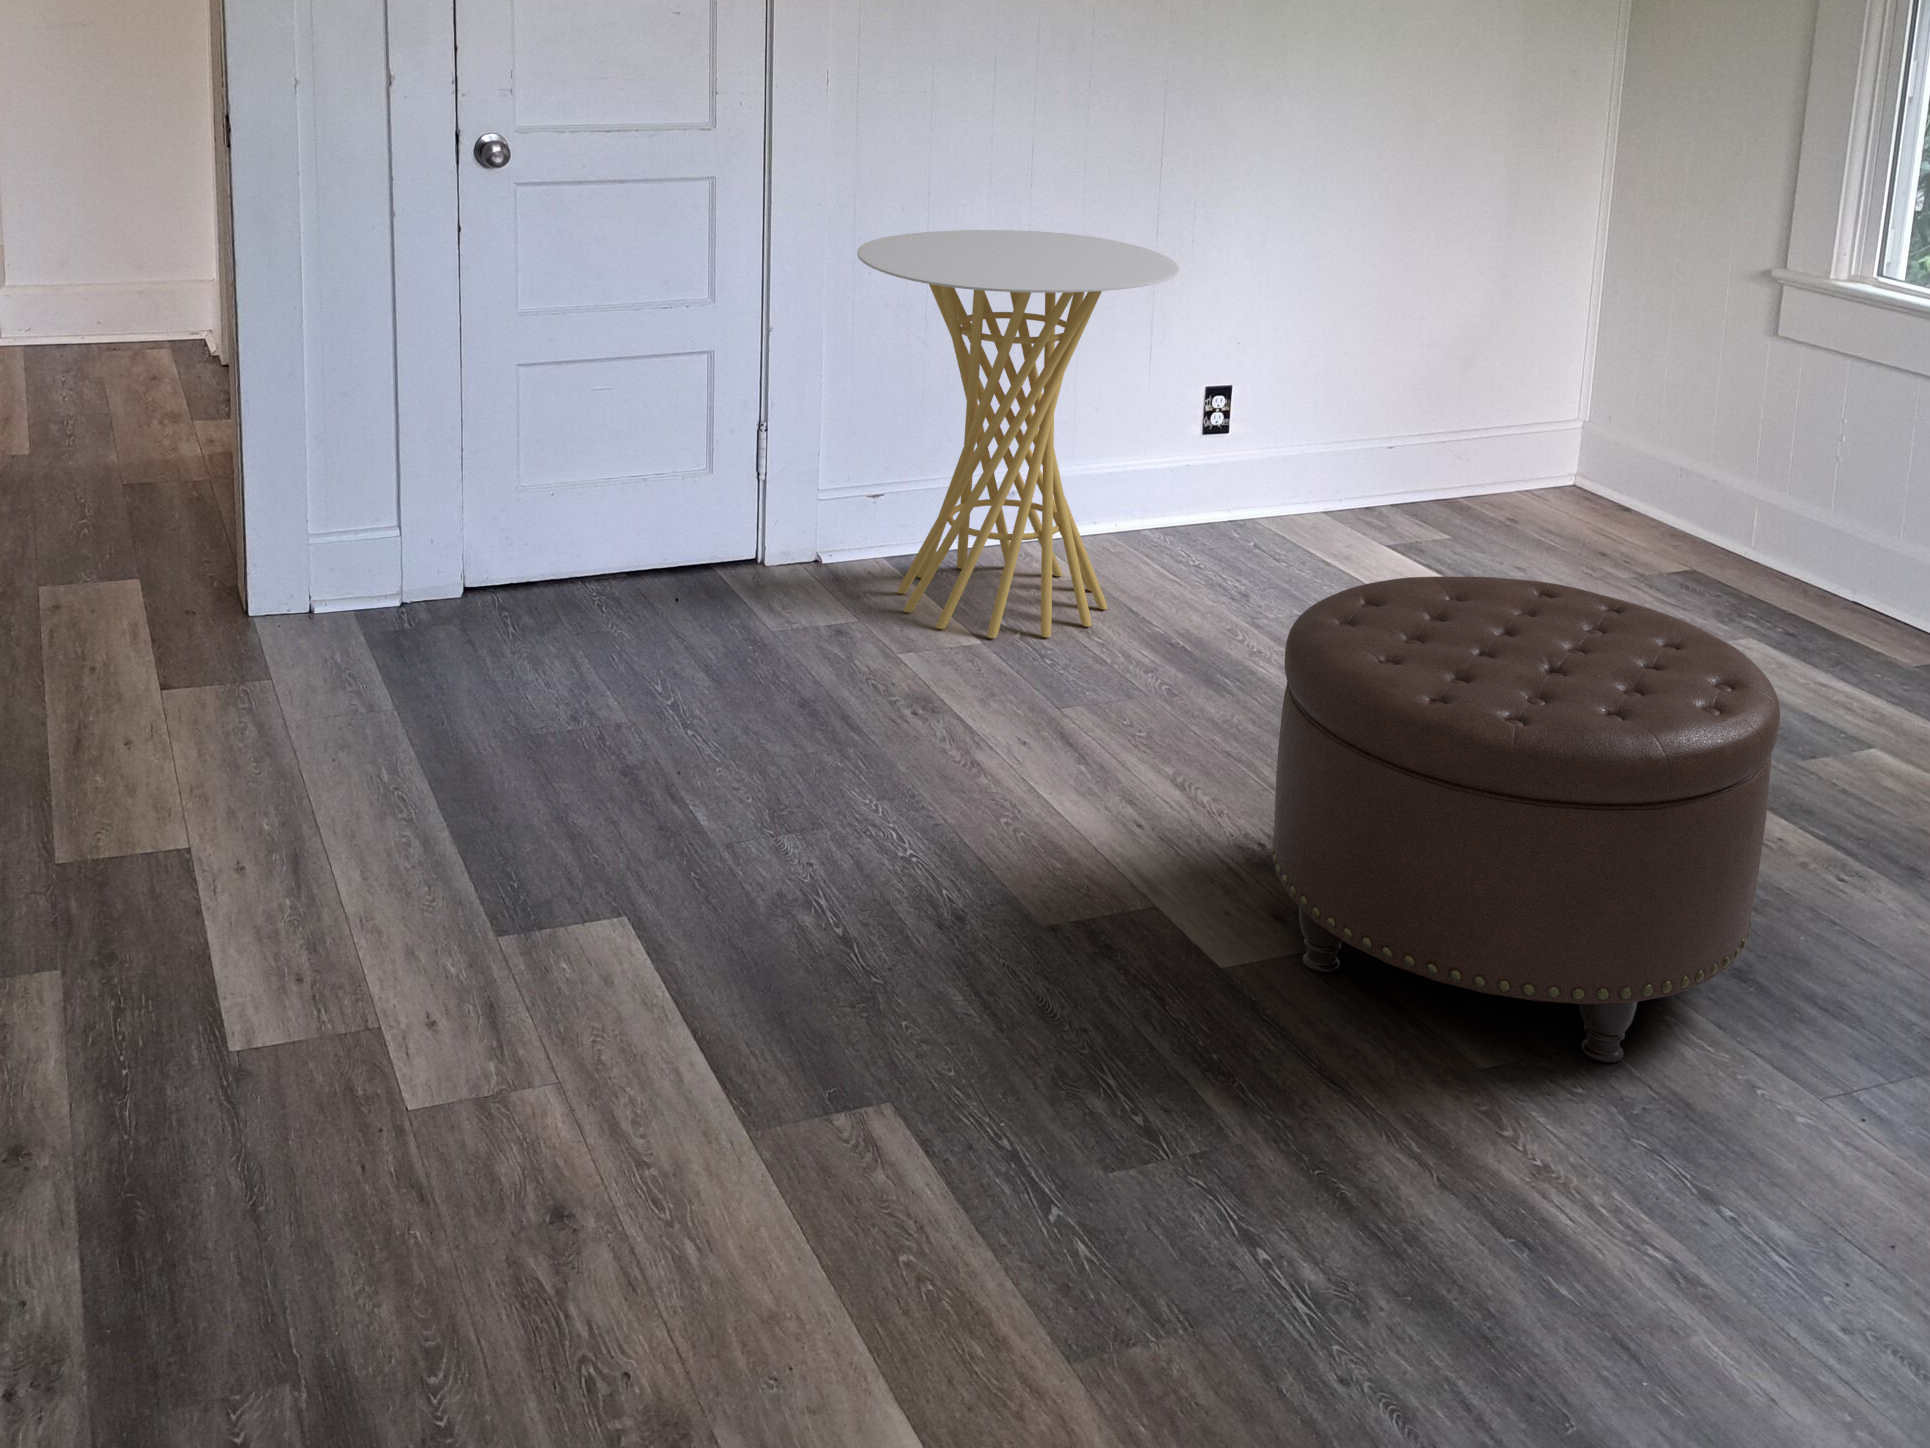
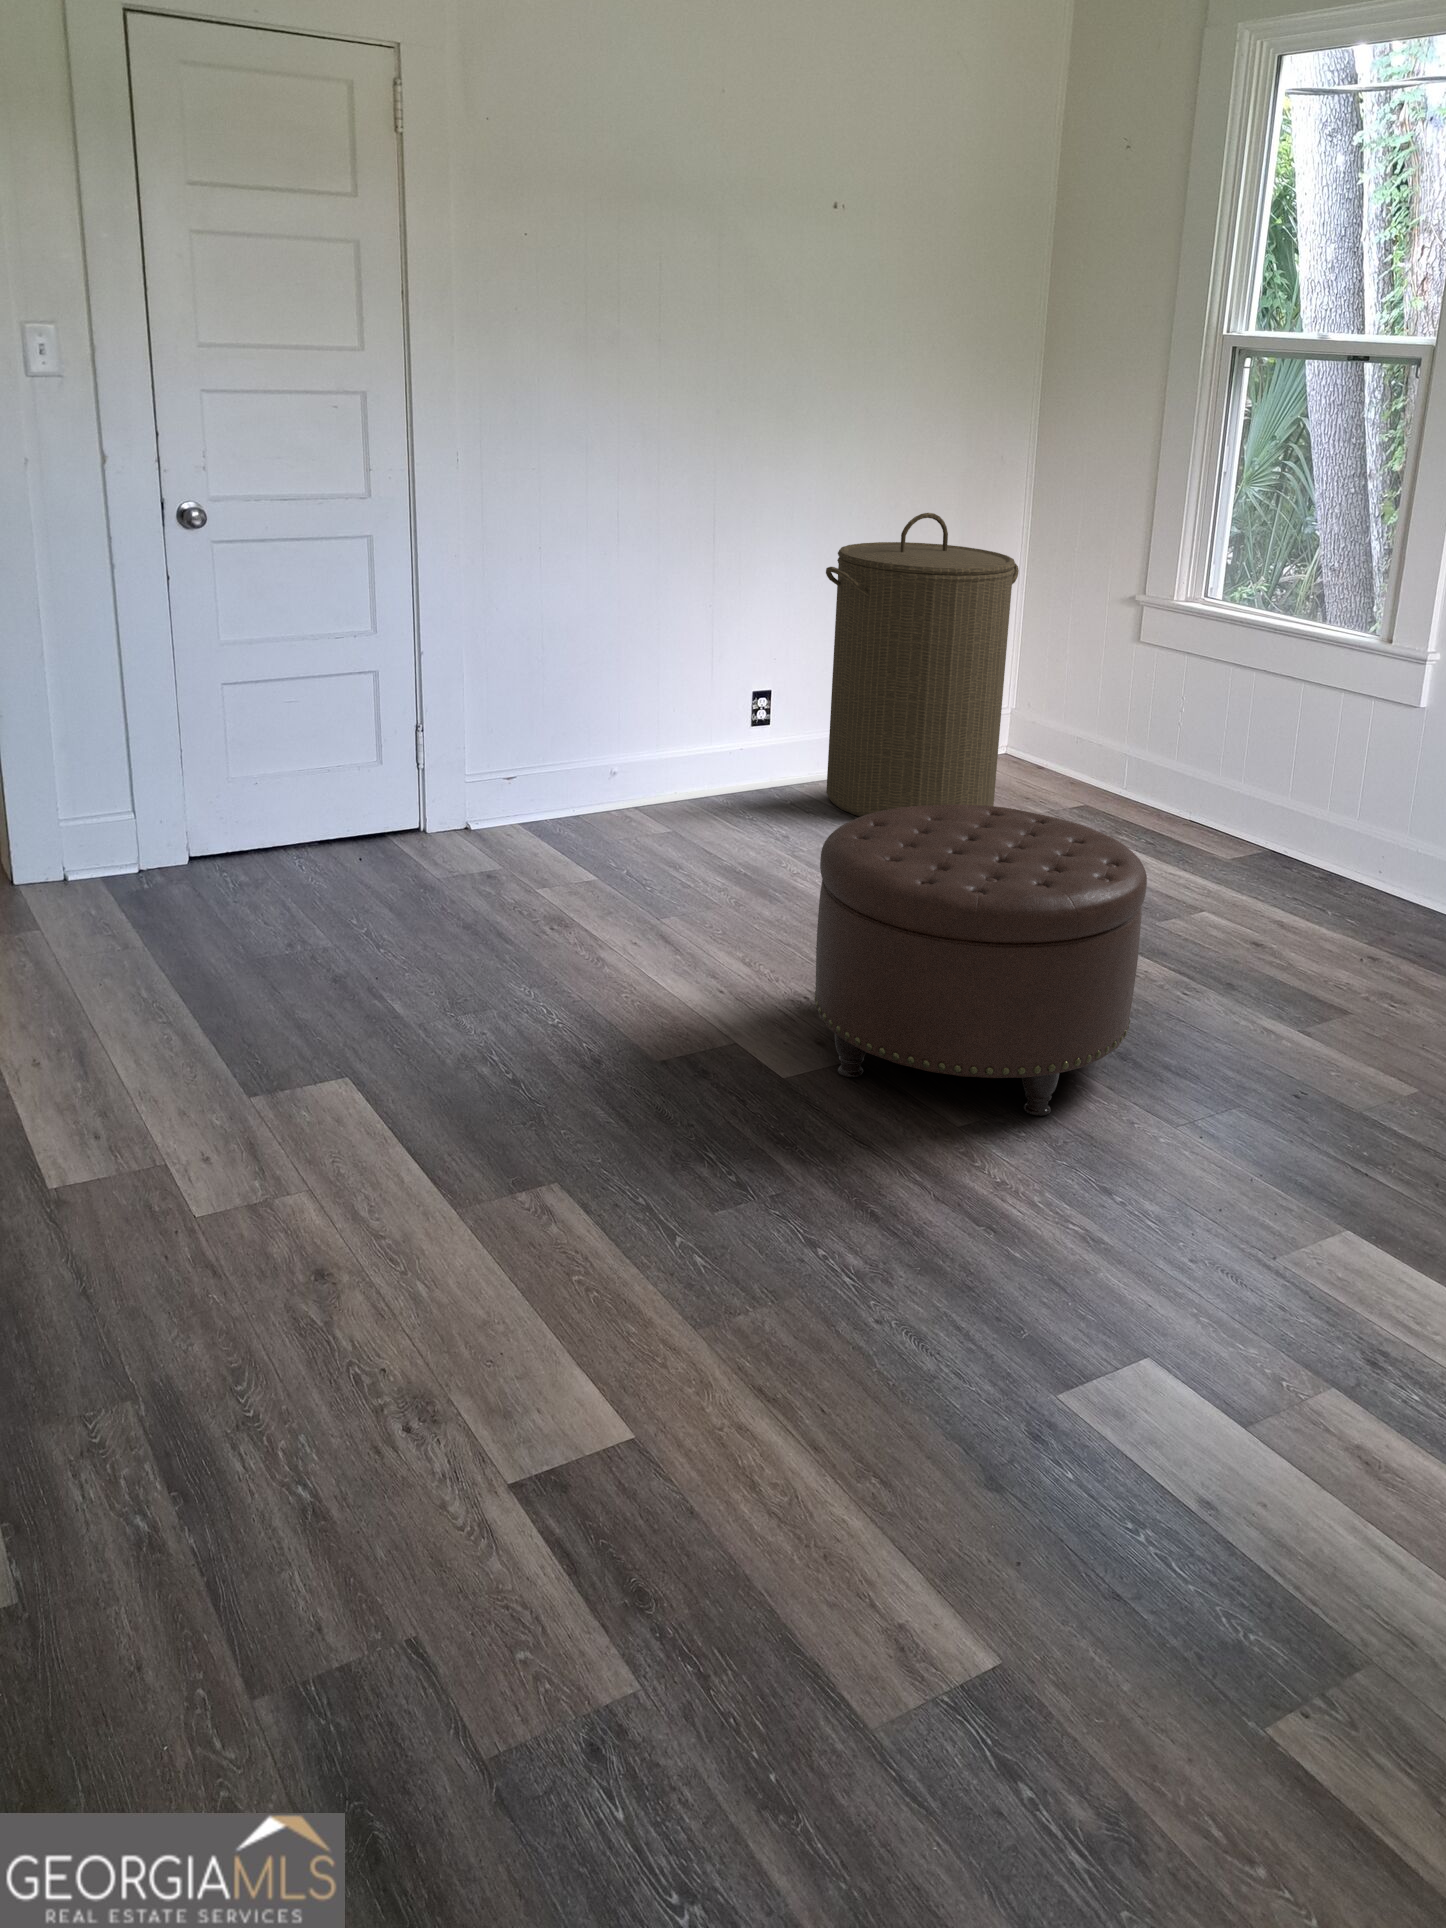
laundry hamper: none [1309,151,1590,586] -> present [826,513,1019,817]
side table: present [857,230,1179,638] -> none [485,574,730,877]

